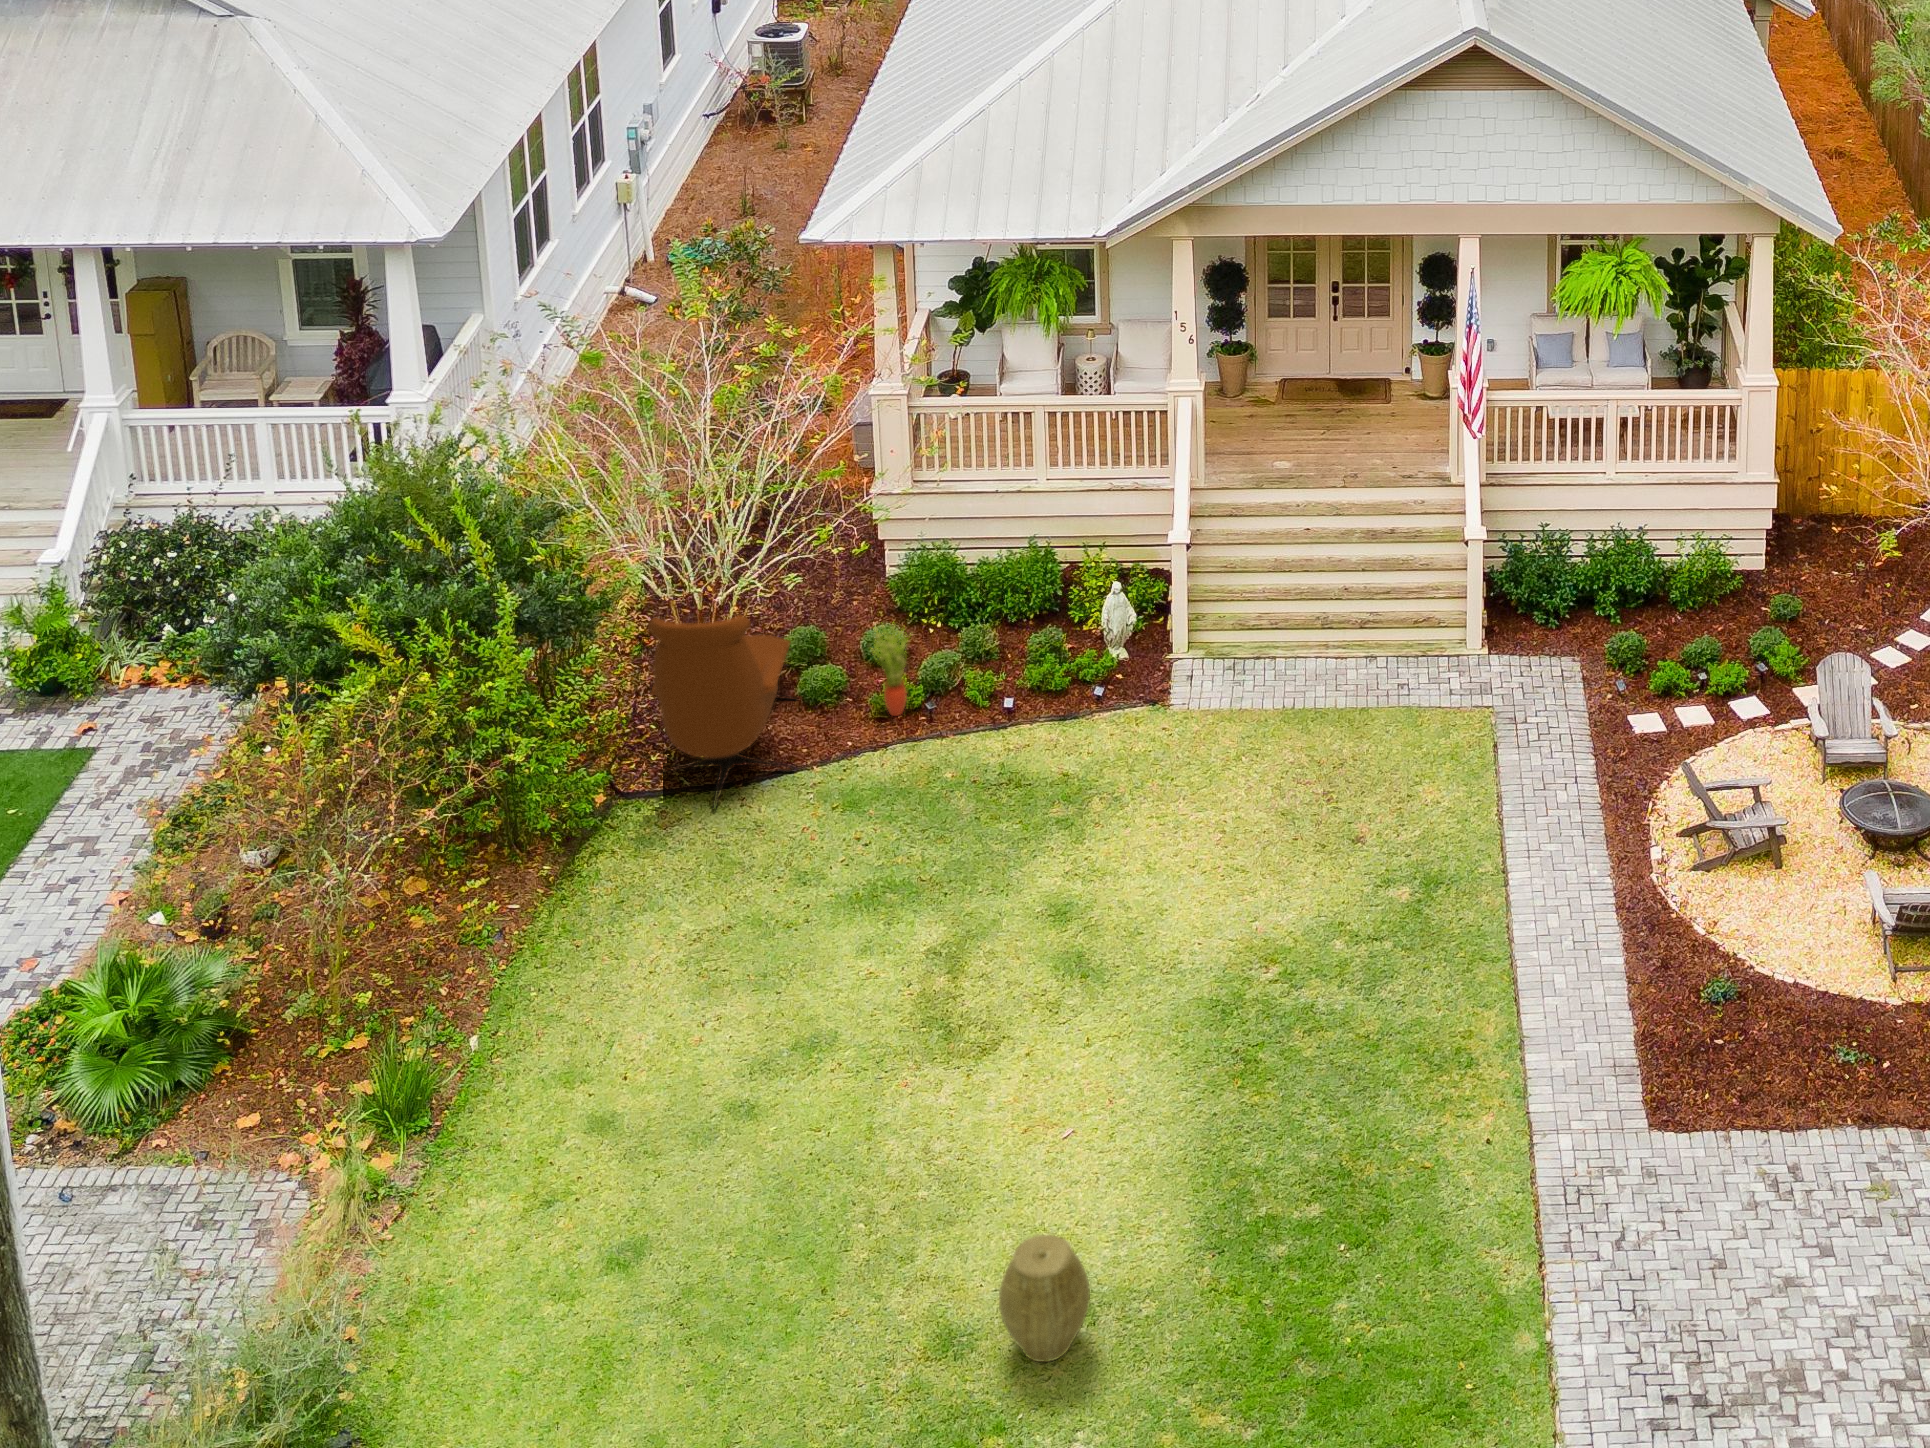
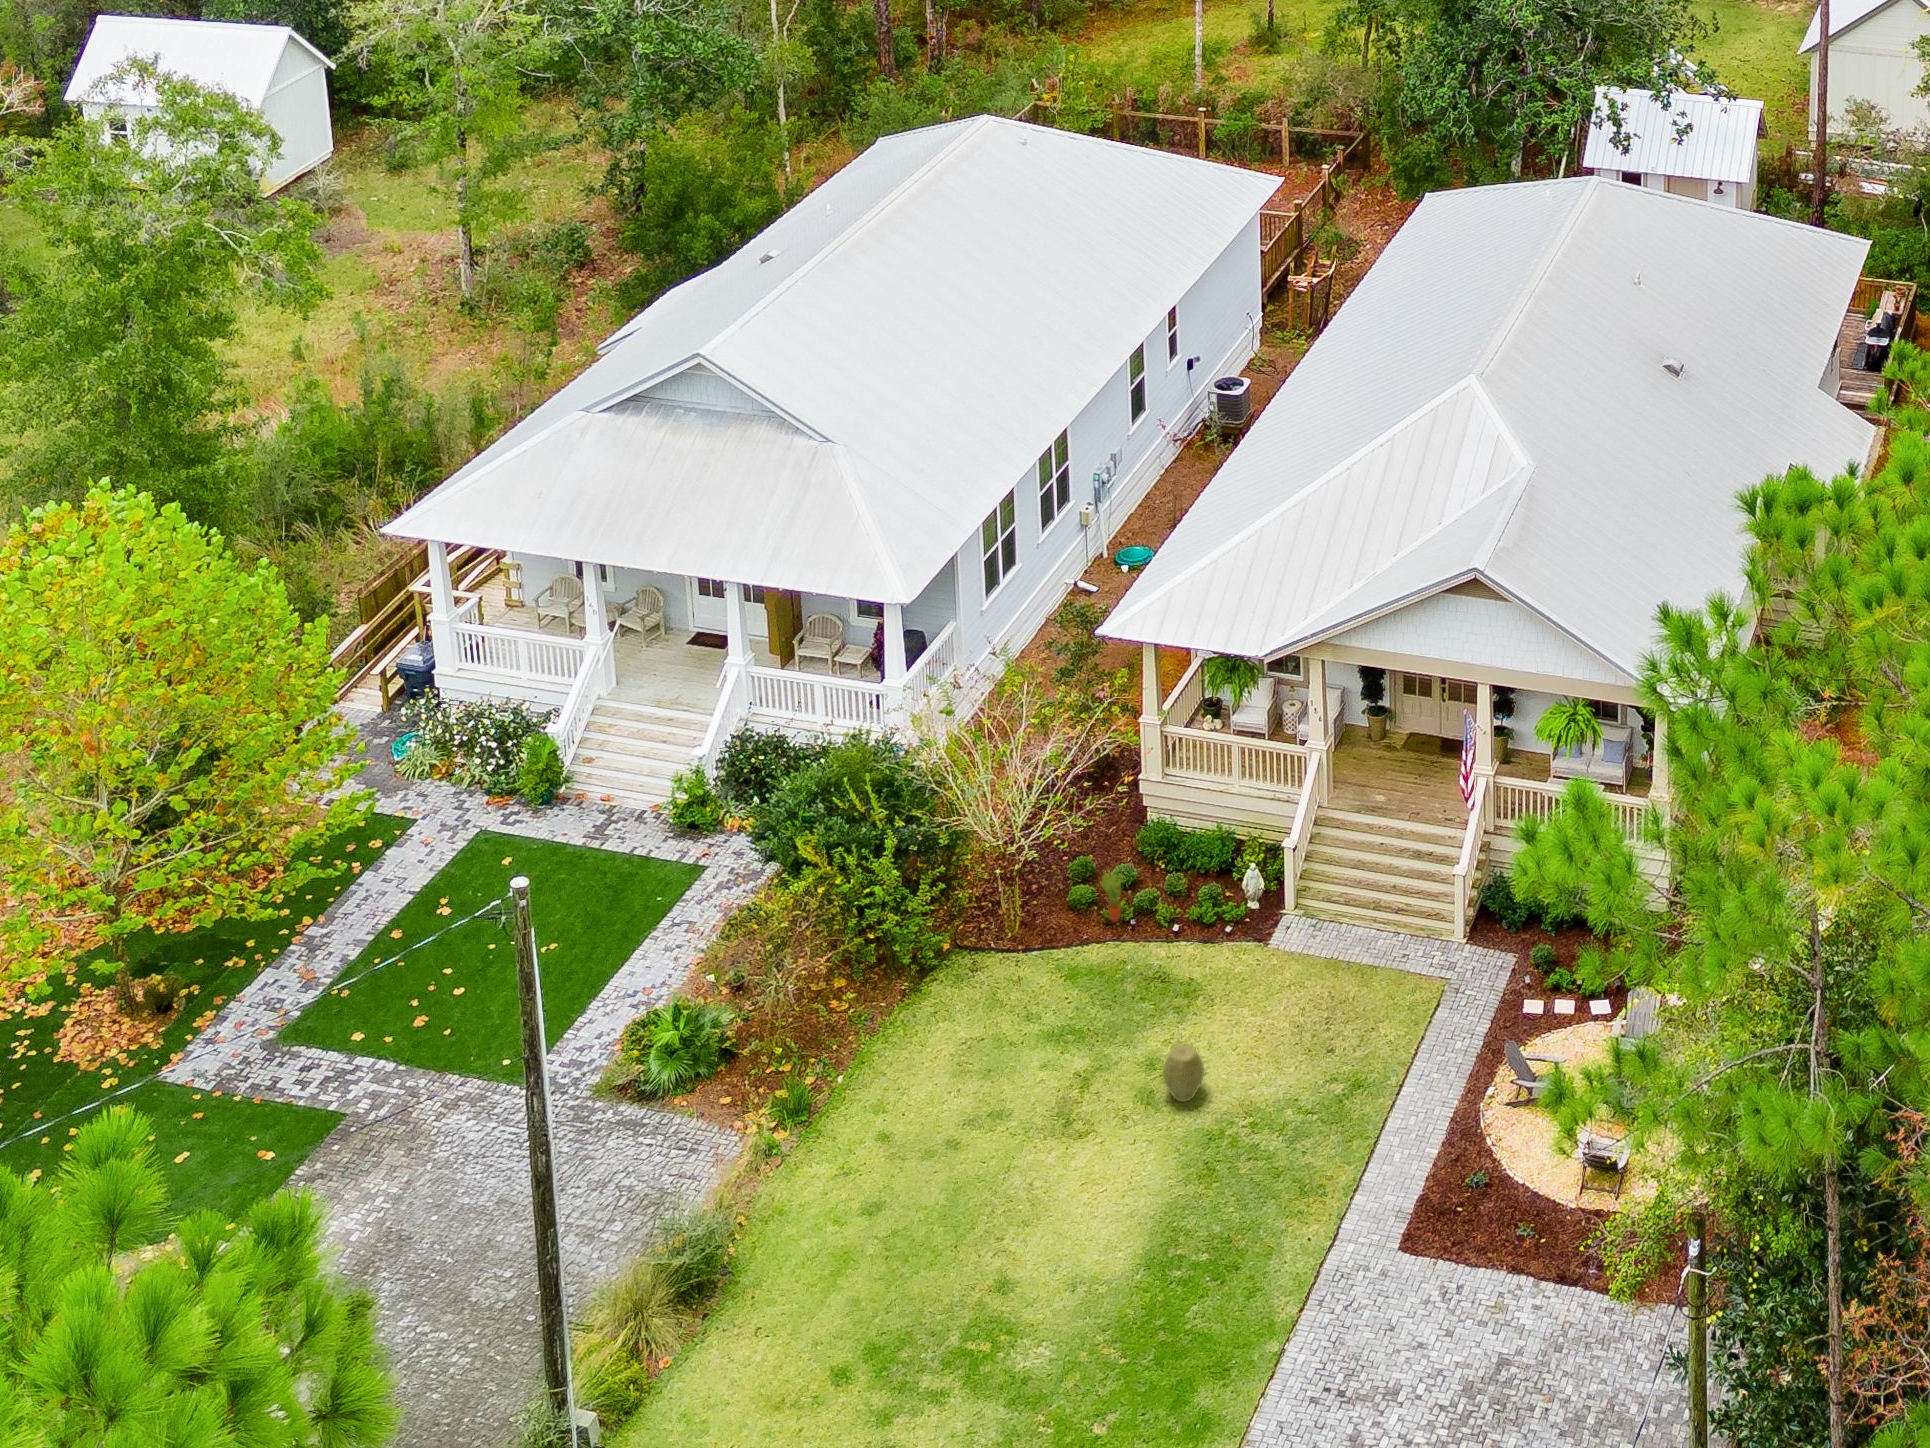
lounge chair: present [648,615,797,809] -> none [967,855,1067,964]
woven basket: present [999,1235,1090,1362] -> present [1163,1044,1204,1102]

